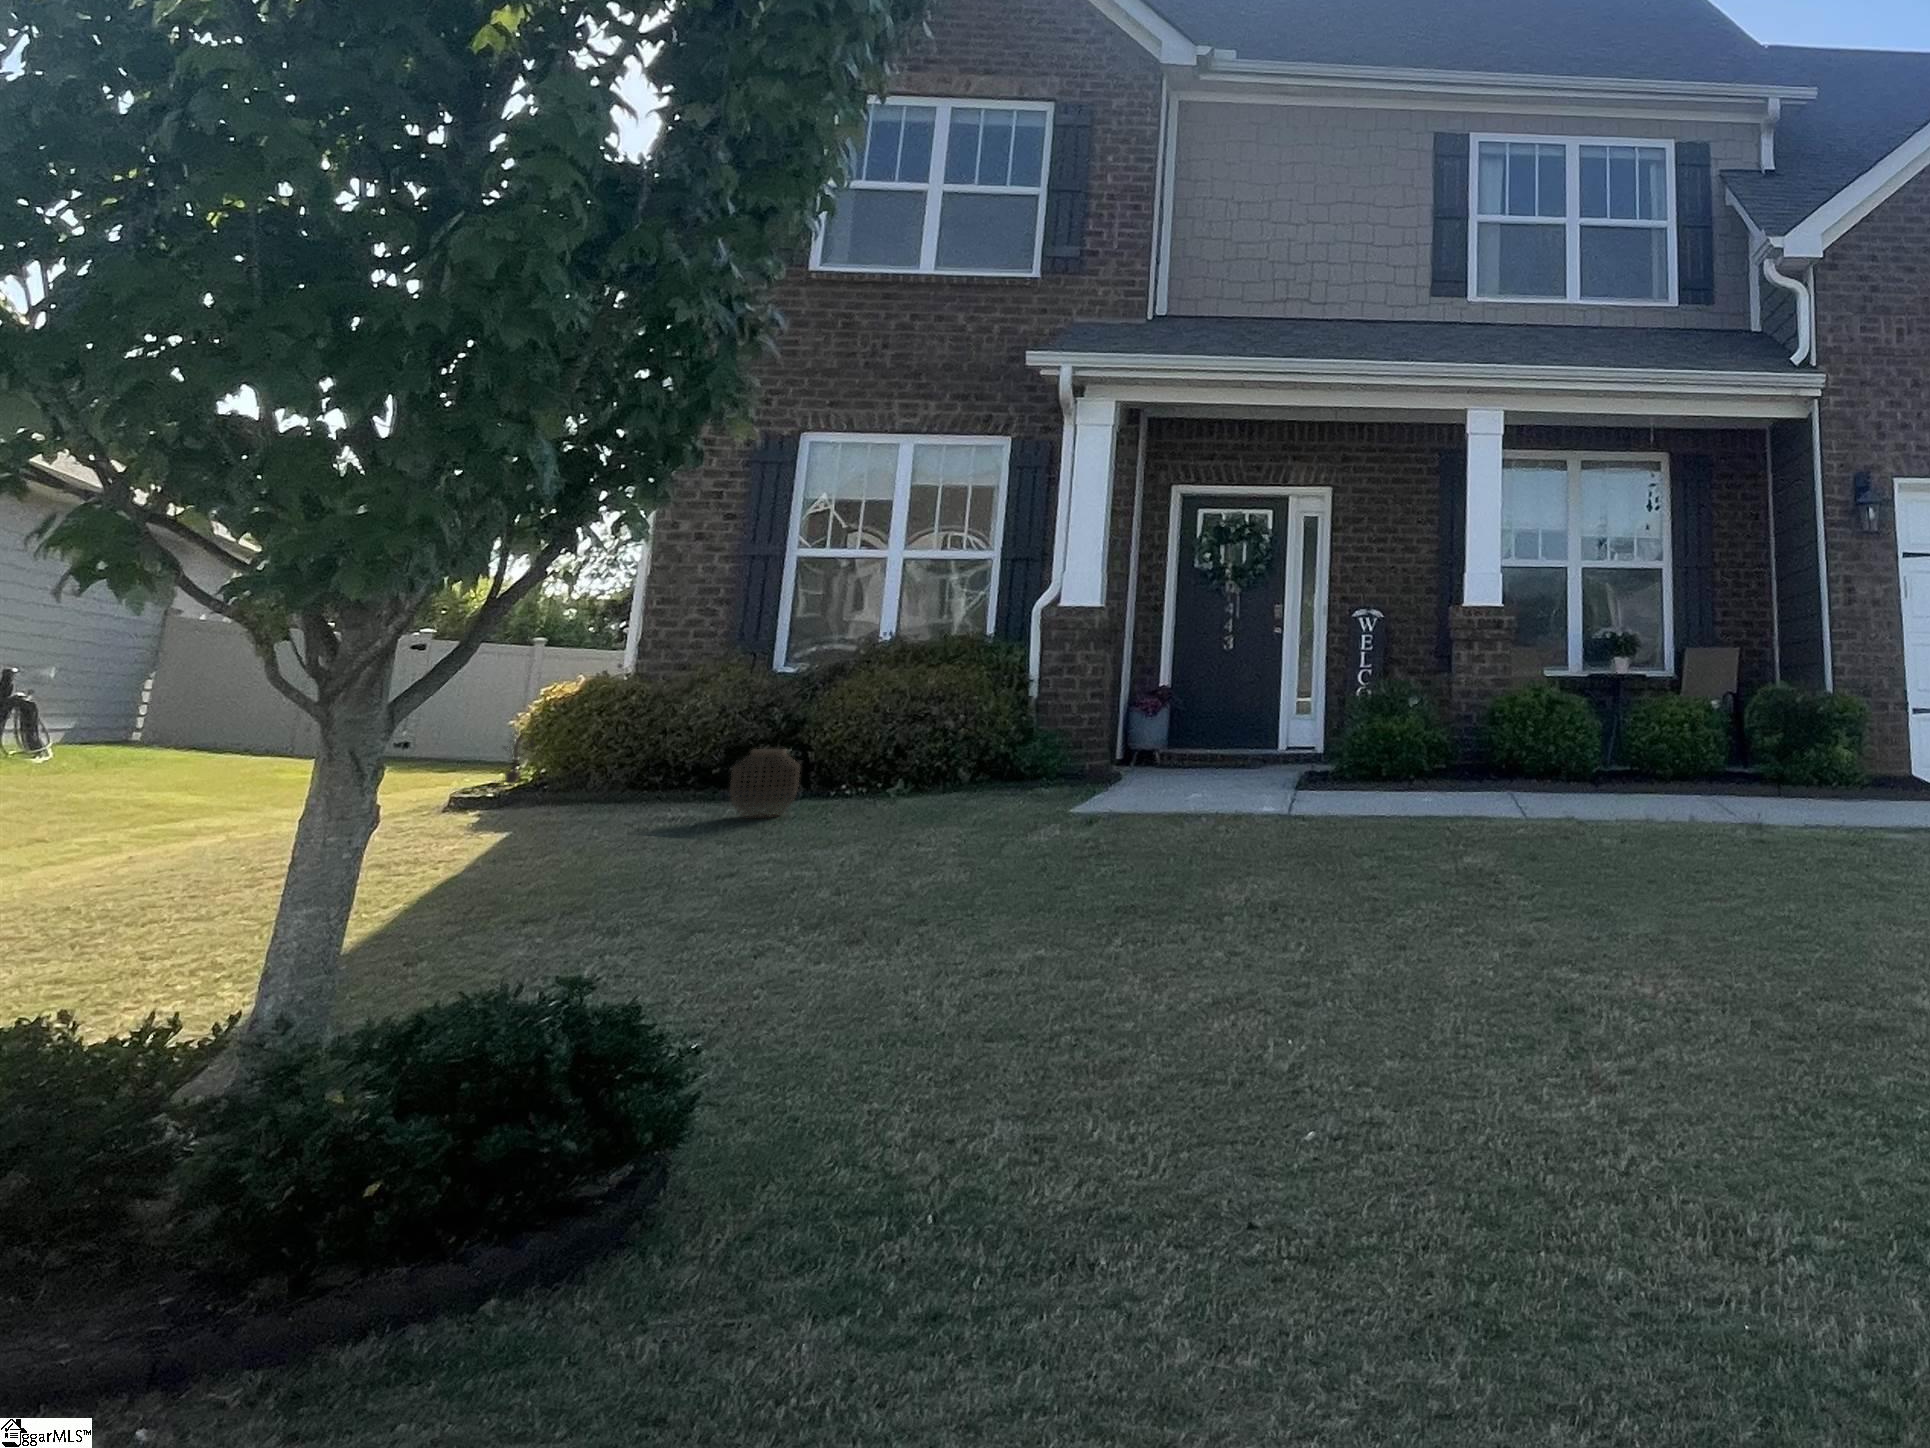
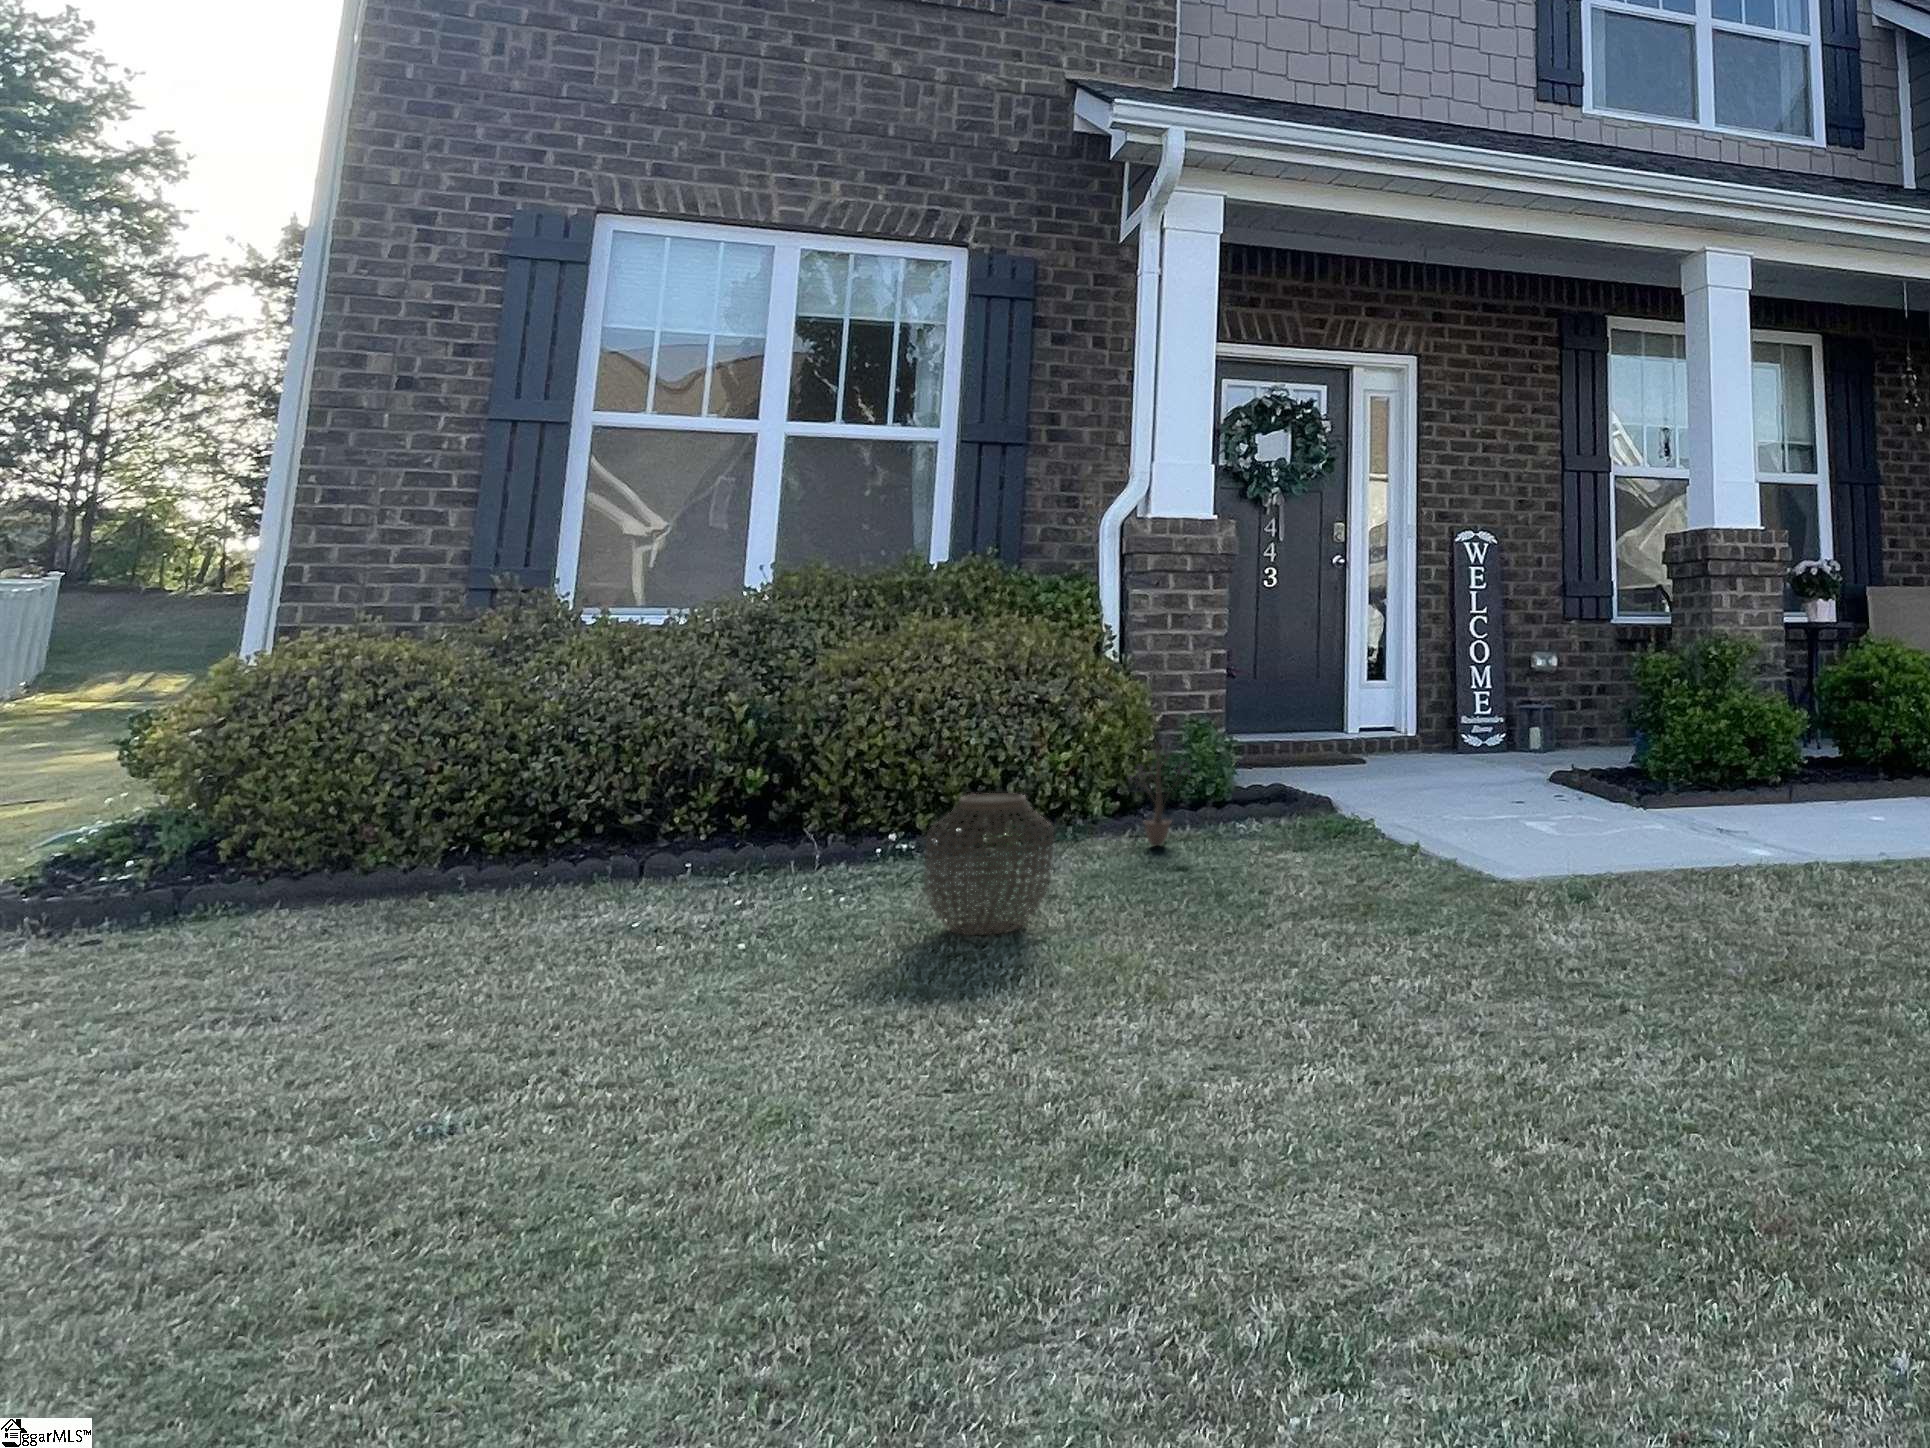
decorative plant: present [495,731,533,785] -> present [1116,744,1191,846]

